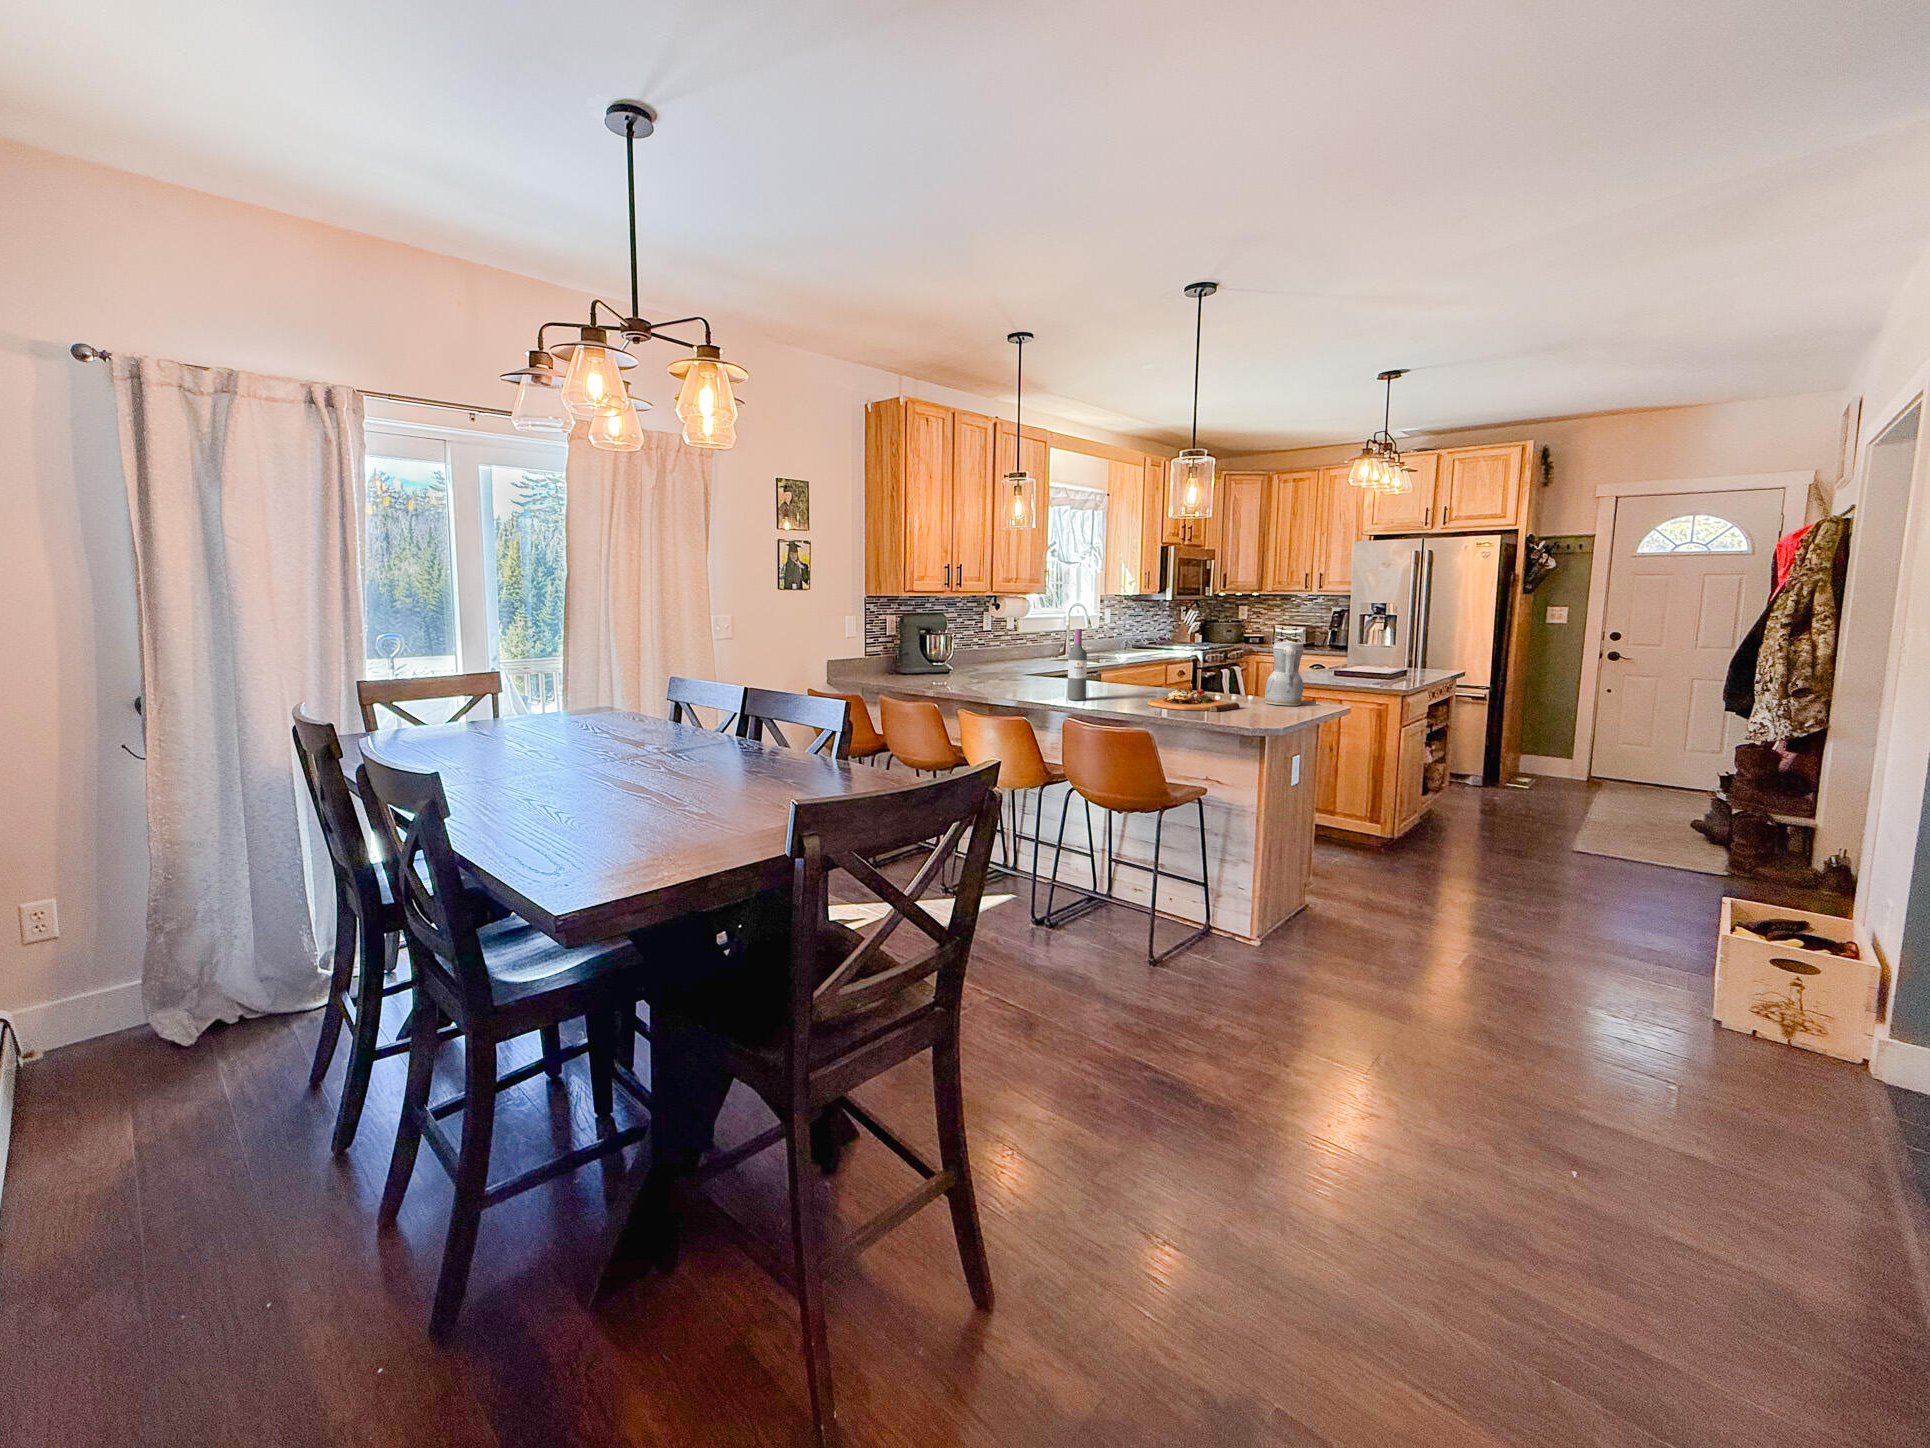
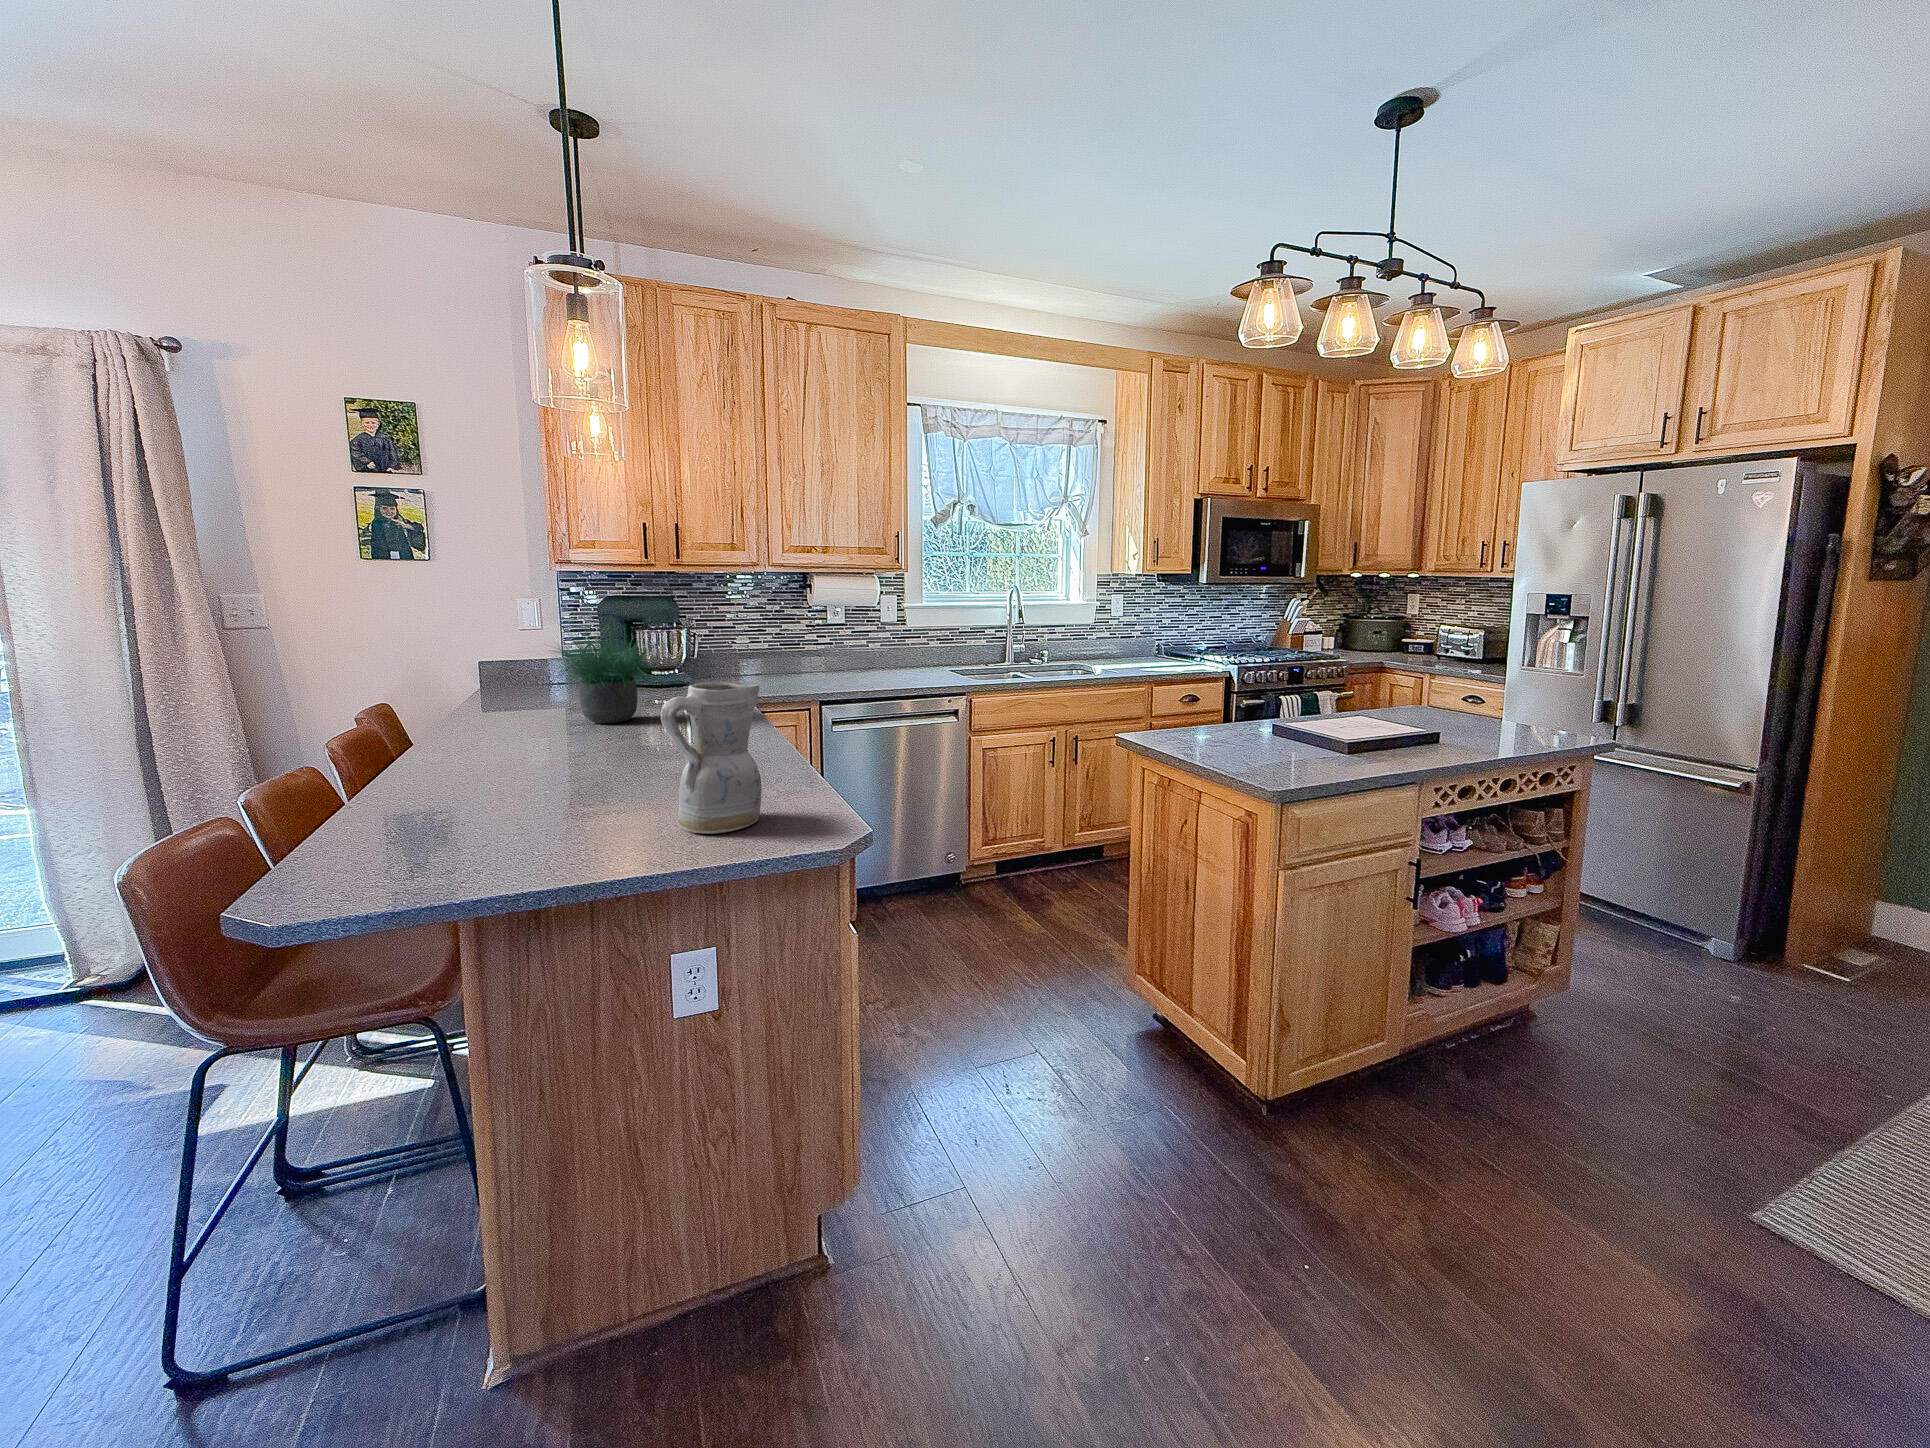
potted plant: none [985,614,1057,687] -> present [554,620,660,724]
wine bottle: present [1067,629,1087,700] -> none [458,634,505,768]
cutting board: present [1148,687,1240,712] -> none [448,765,640,836]

